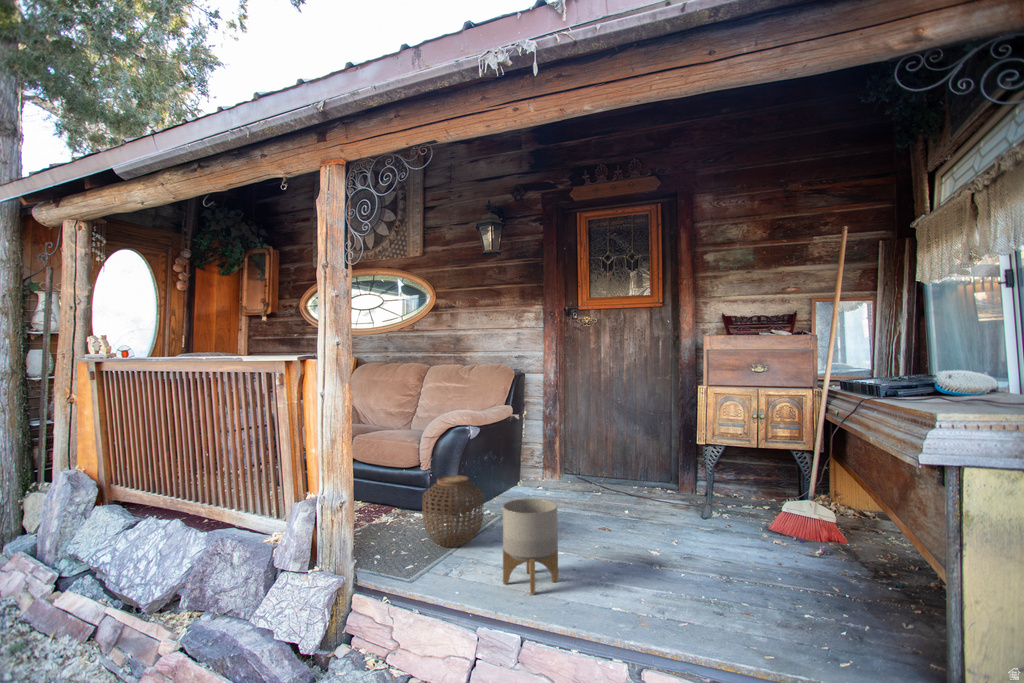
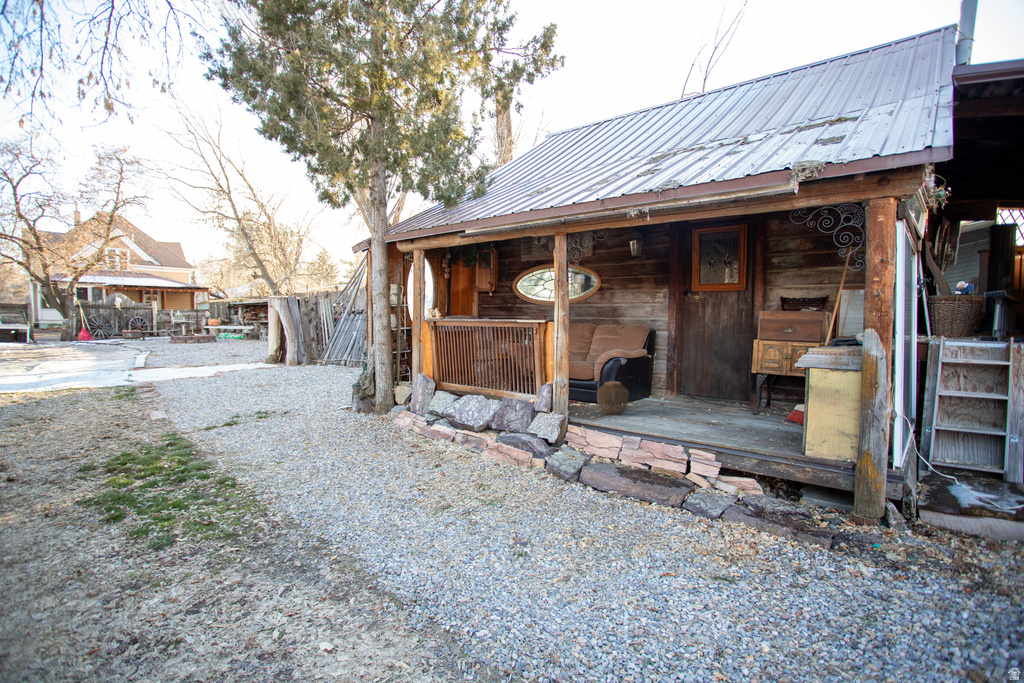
planter: present [503,498,558,594] -> none [636,389,663,429]

